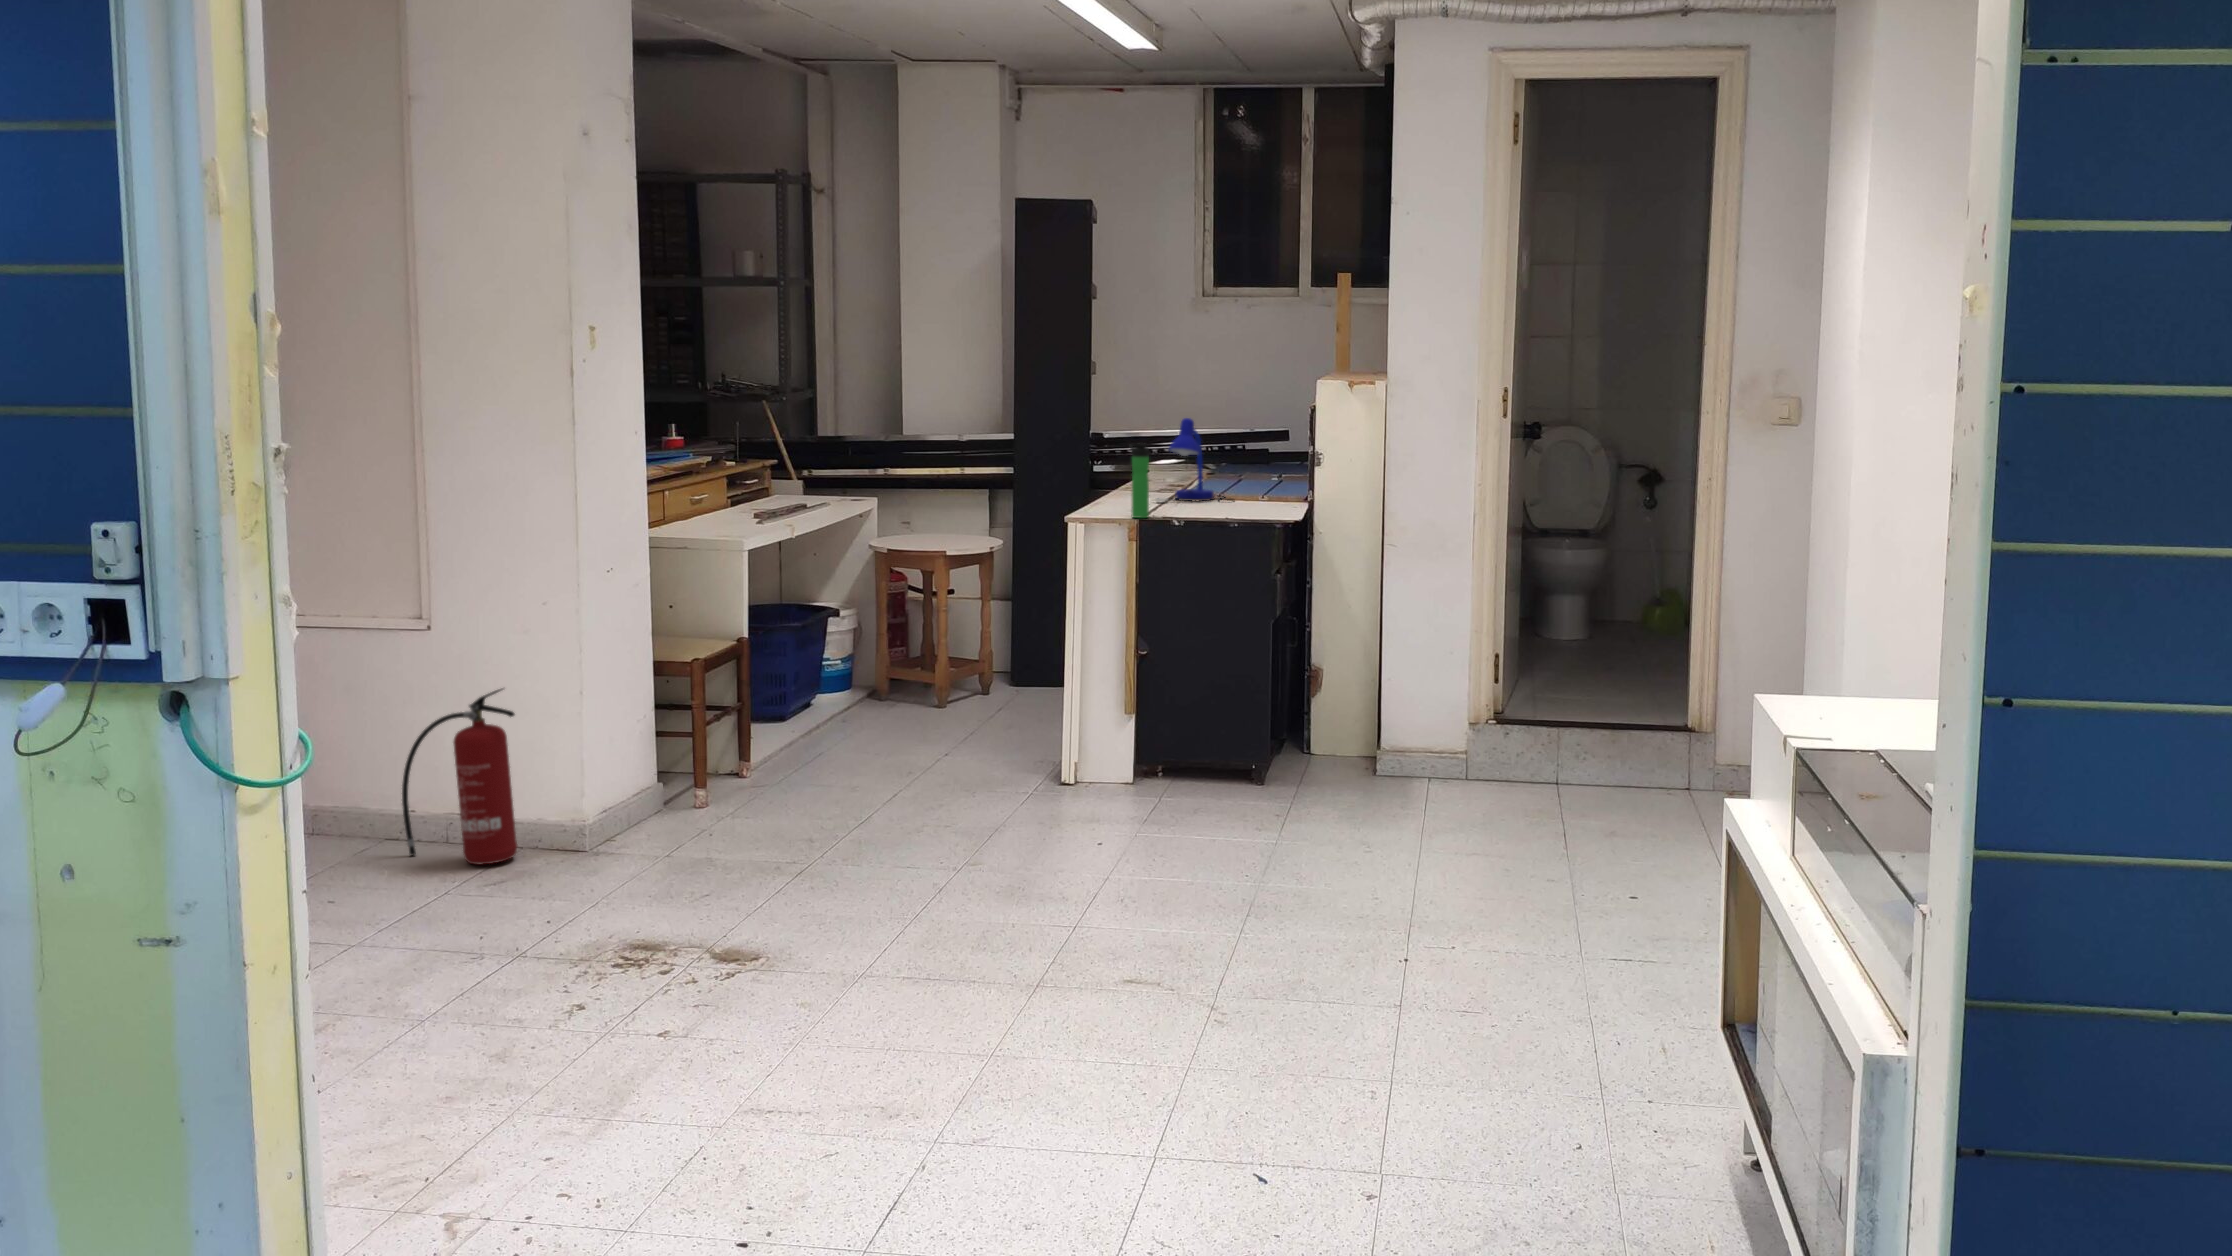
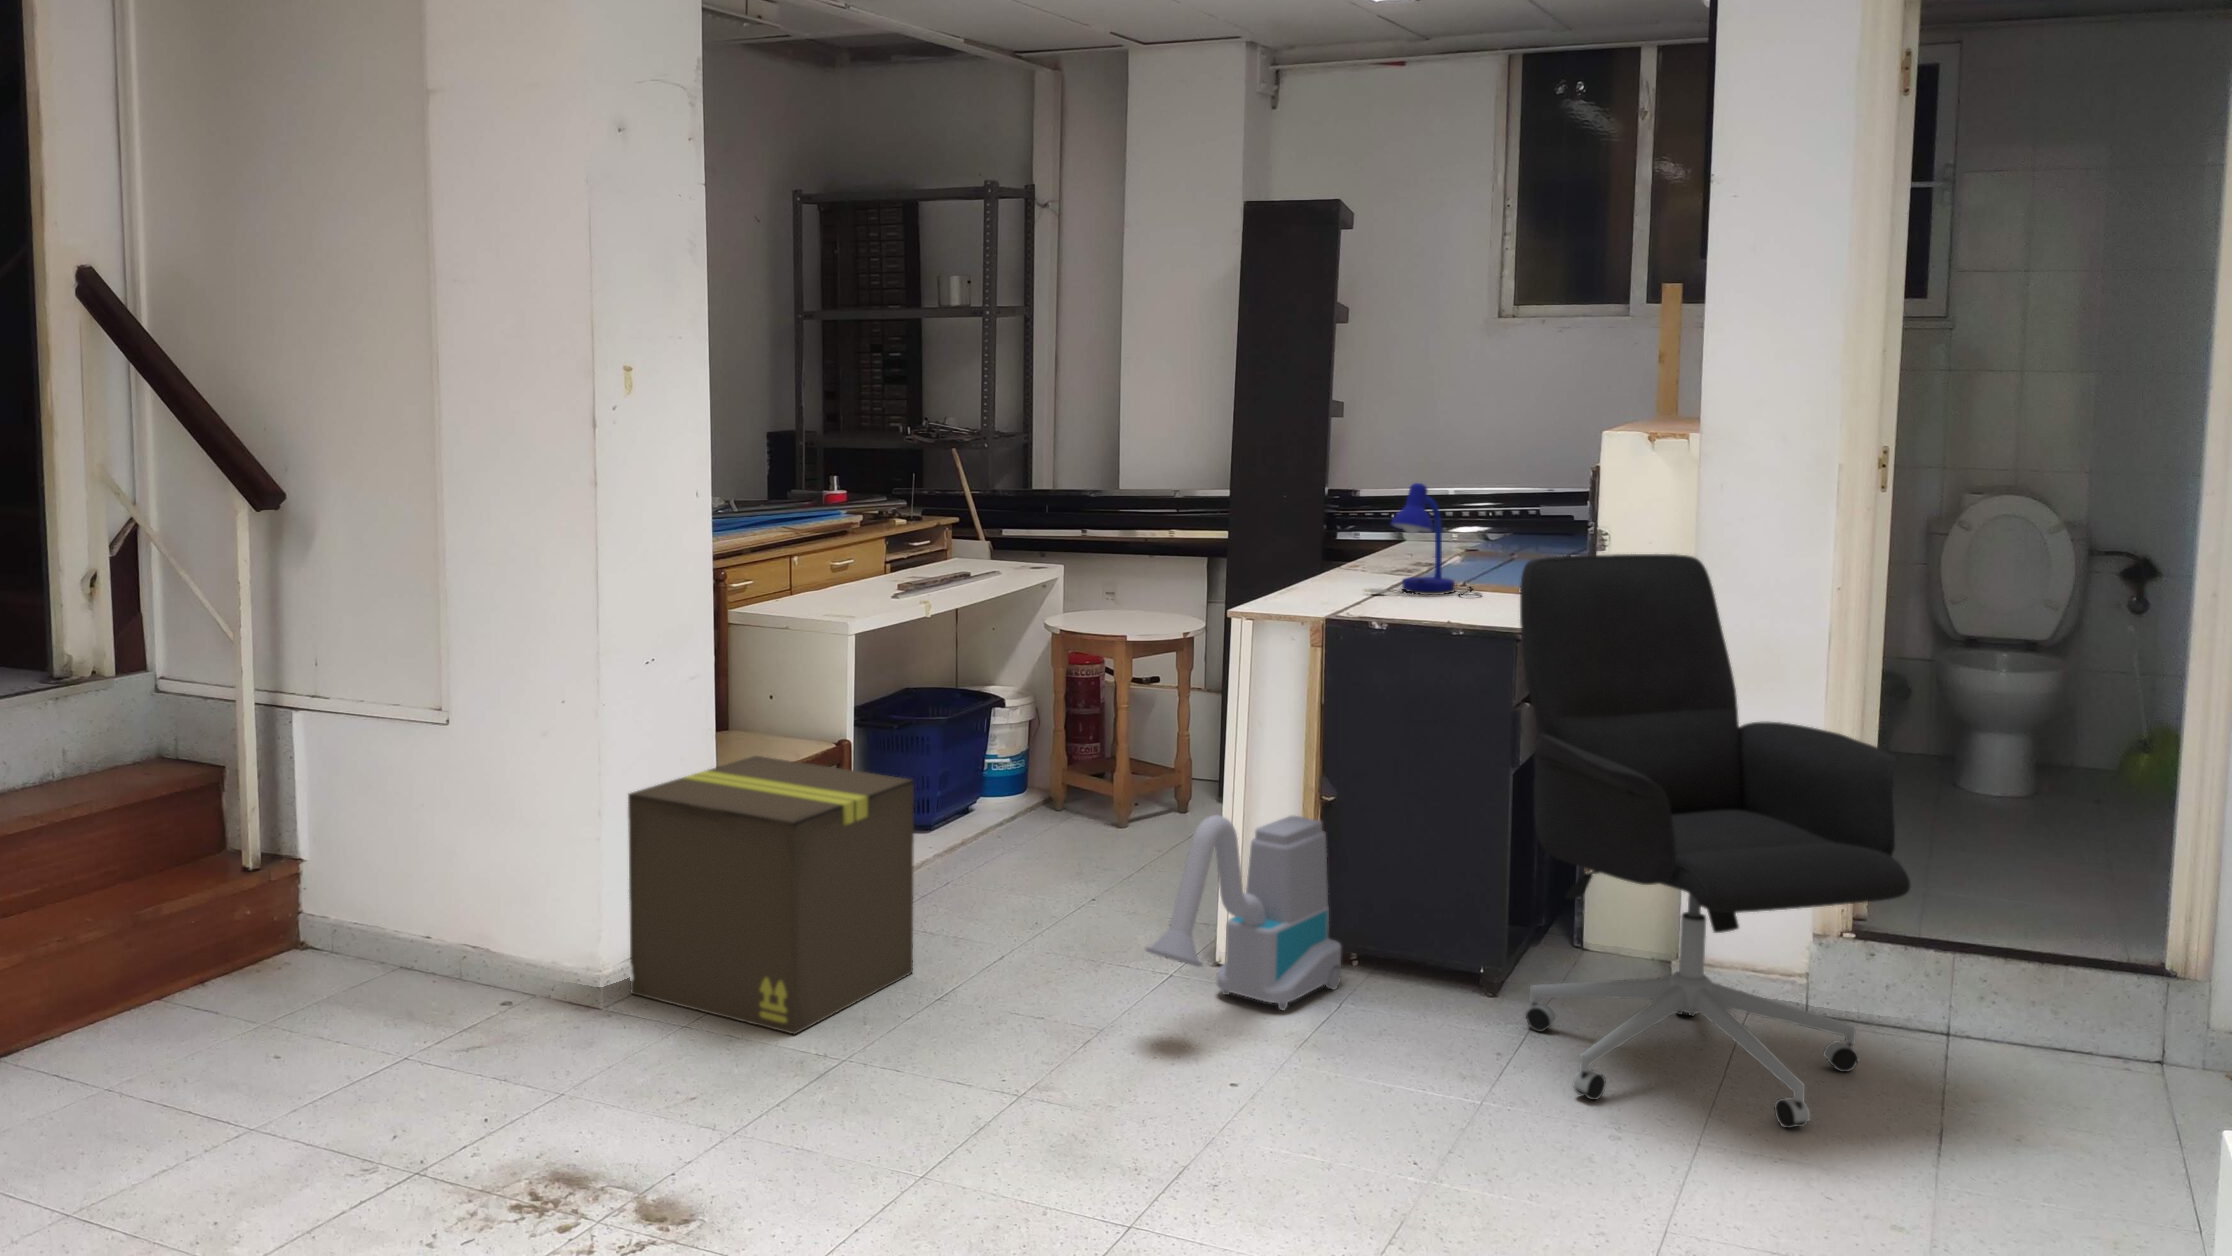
bottle: present [1129,444,1149,518] -> none [1319,518,1345,619]
office chair: none [1282,462,1541,836] -> present [1520,554,1910,1128]
cardboard box: none [605,651,835,858] -> present [628,756,914,1034]
vacuum cleaner: none [1036,664,1159,808] -> present [1146,815,1341,1010]
fire extinguisher: present [402,689,517,865] -> none [413,794,525,1002]

